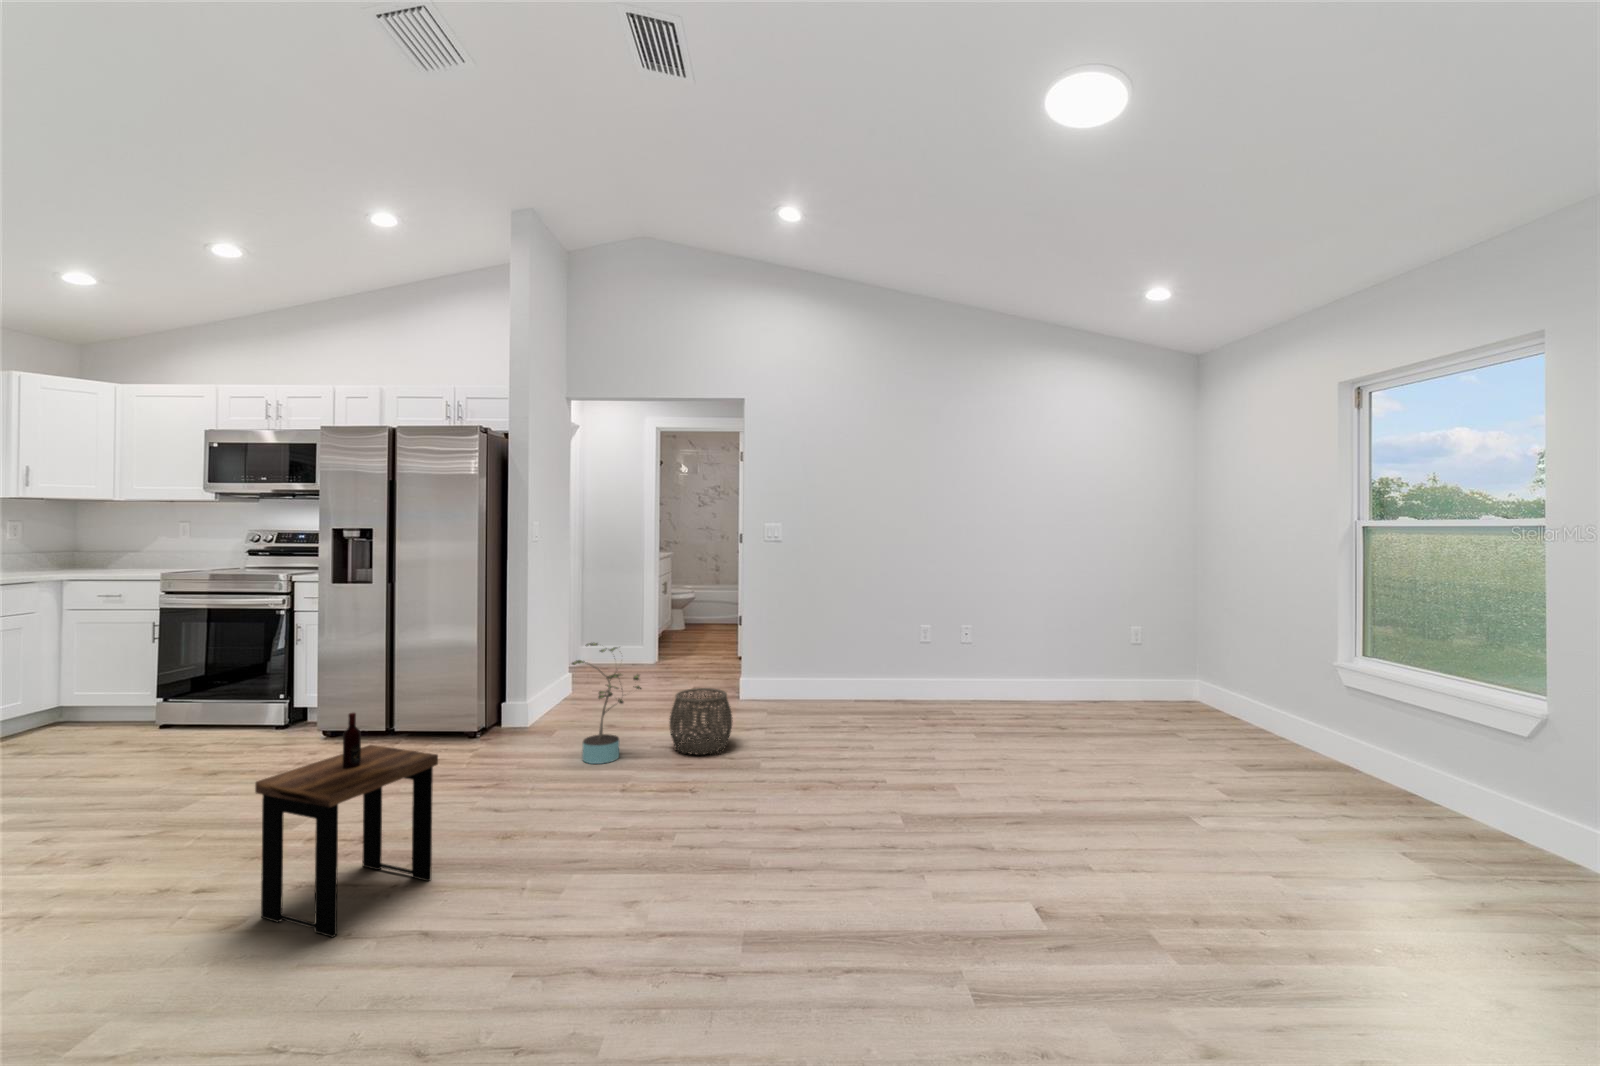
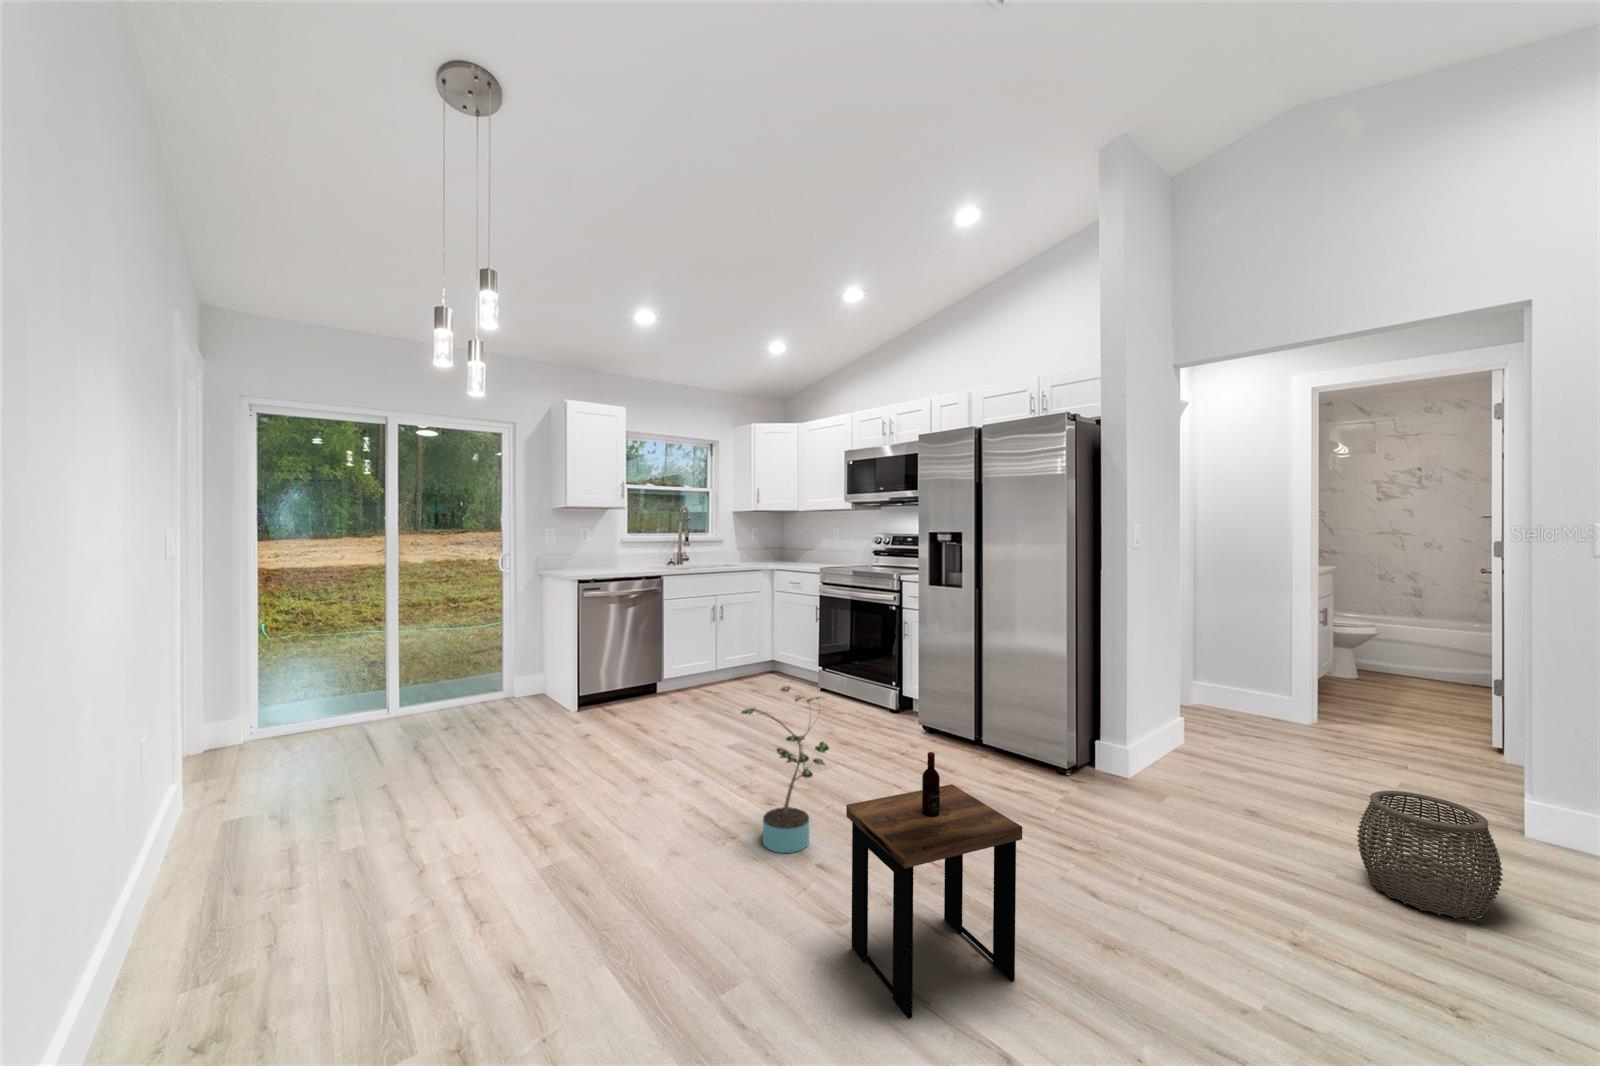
potted plant: present [572,643,641,764] -> present [742,686,829,853]

